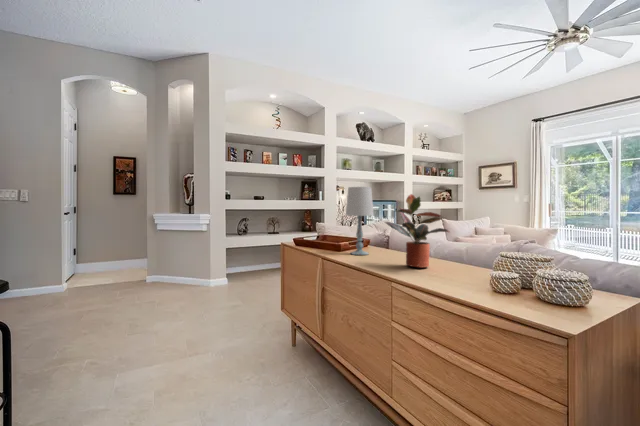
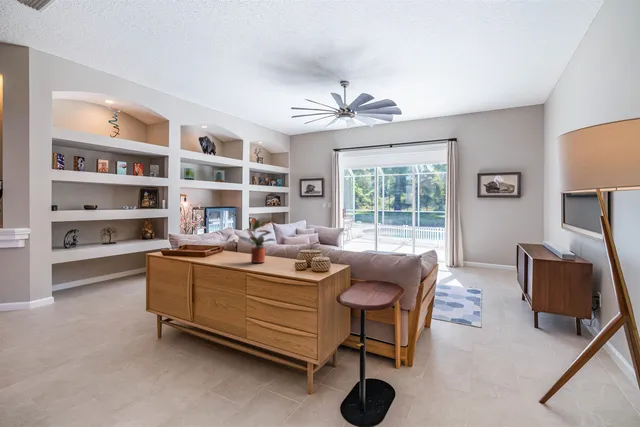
table lamp: present [346,187,373,255] -> none [207,211,228,259]

